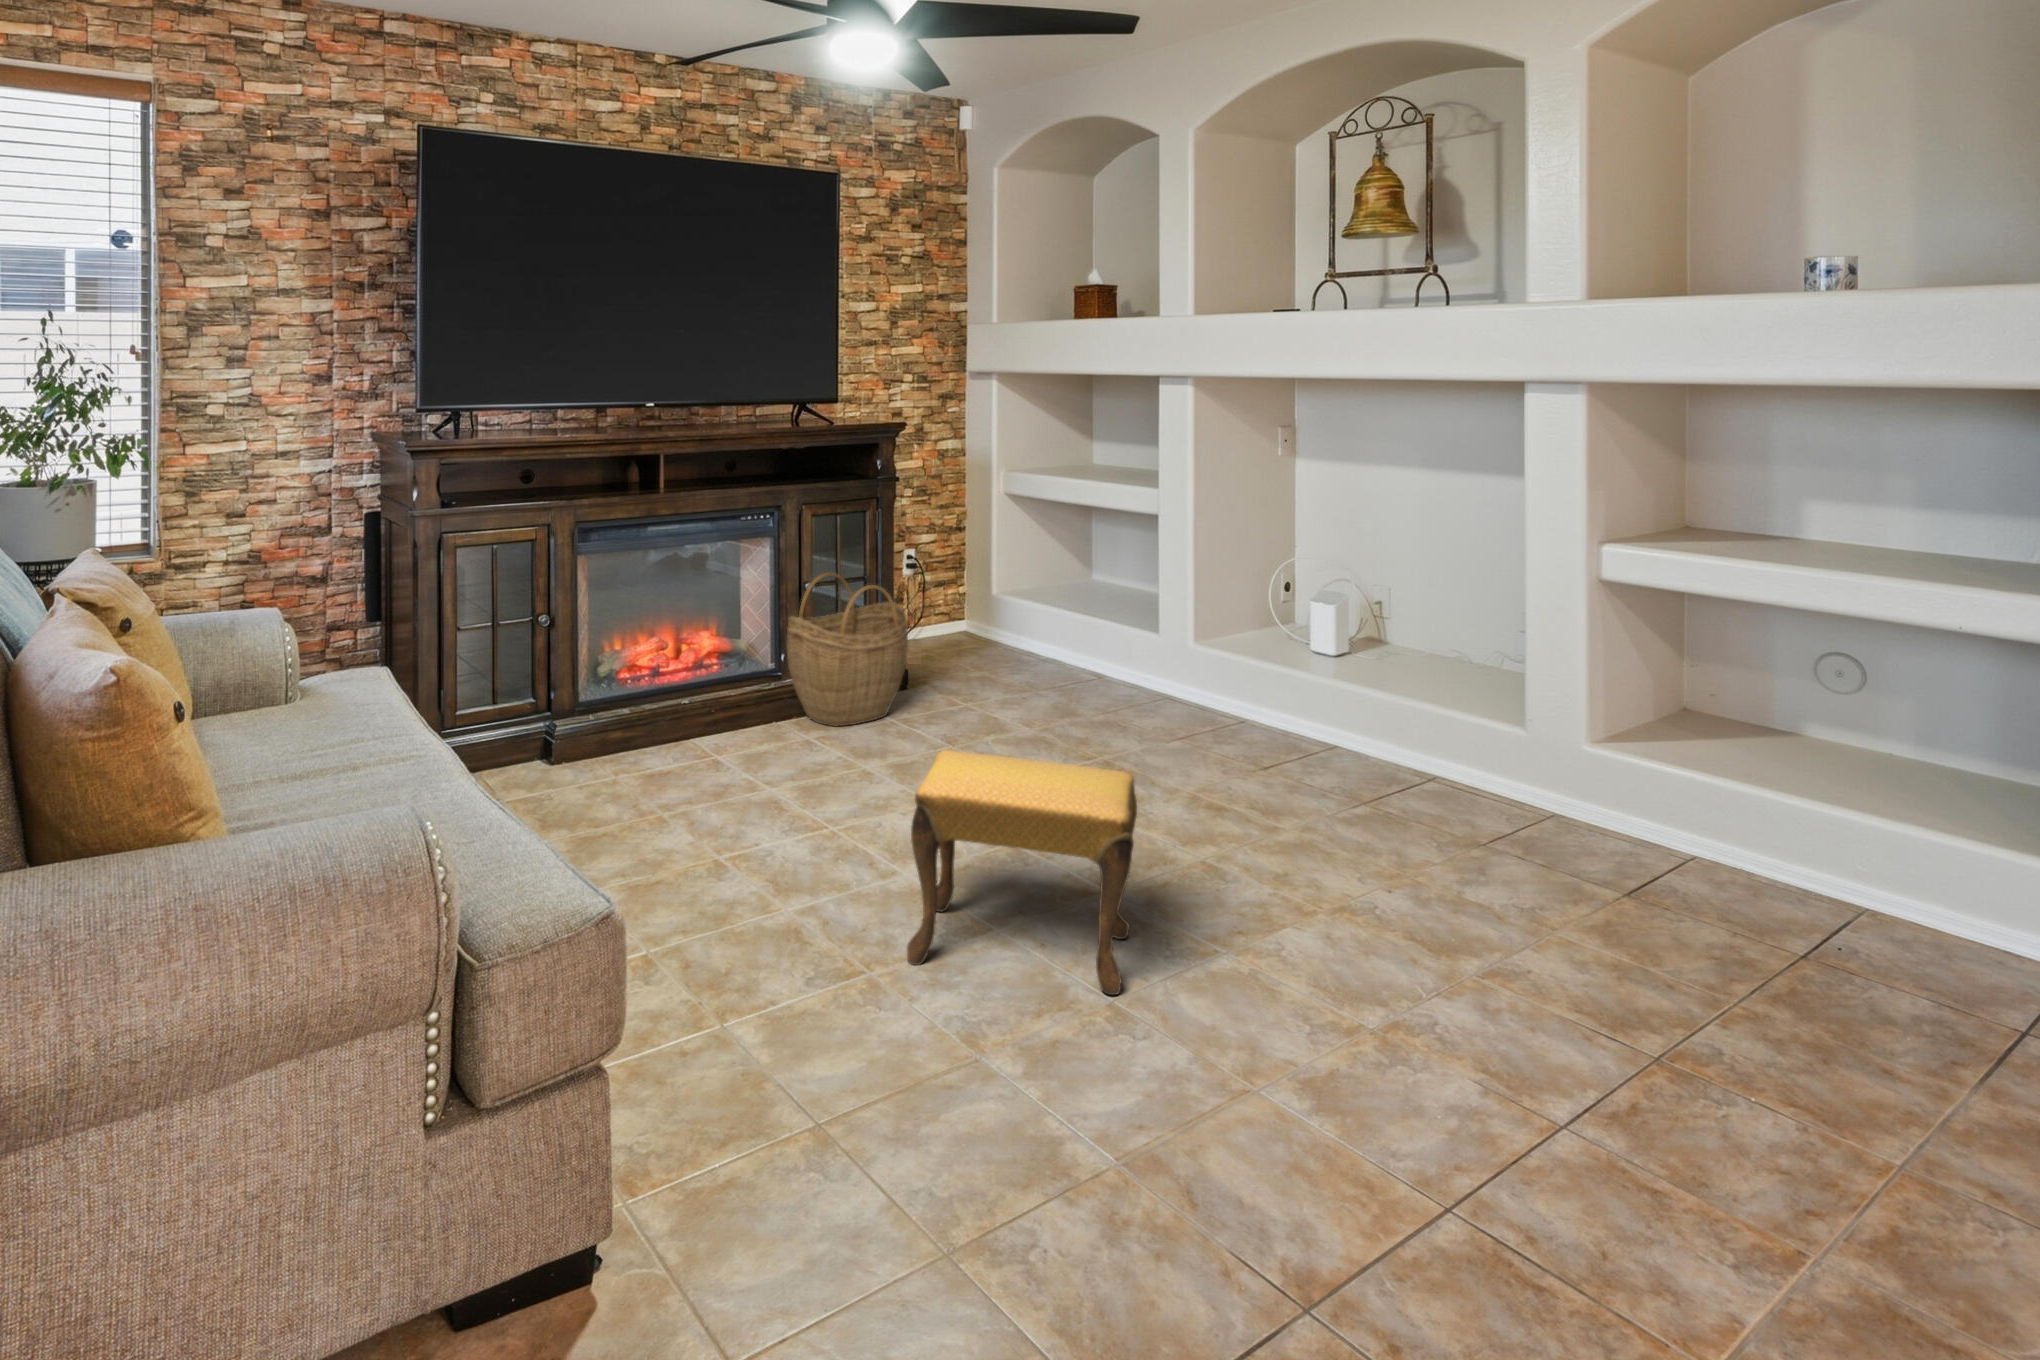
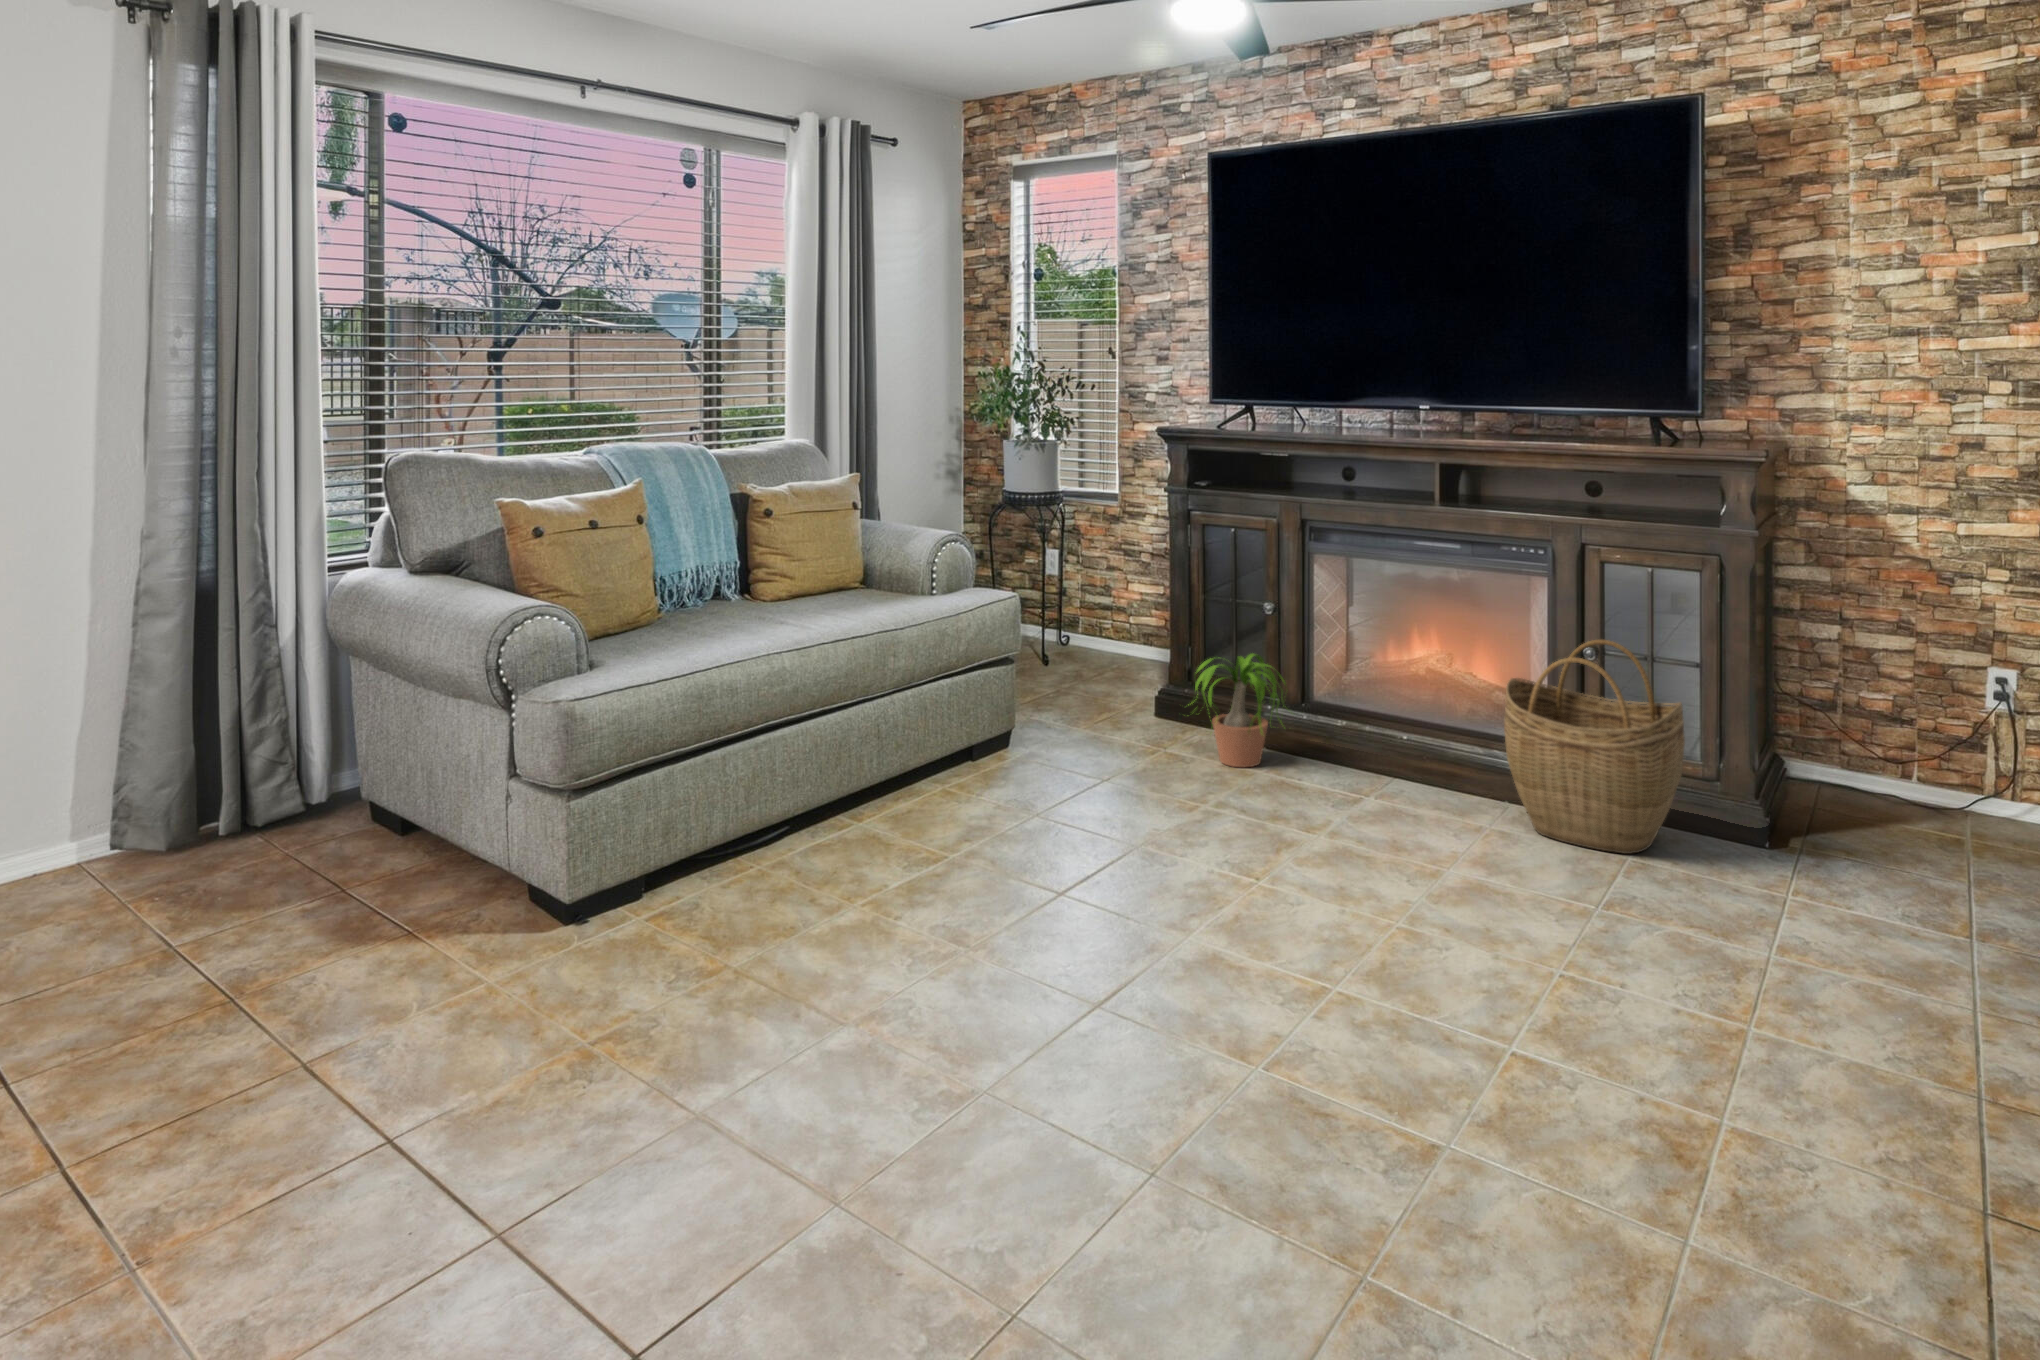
potted plant: none [533,665,650,782] -> present [1195,654,1285,767]
footstool: present [907,750,1137,995] -> none [939,771,1107,1069]

